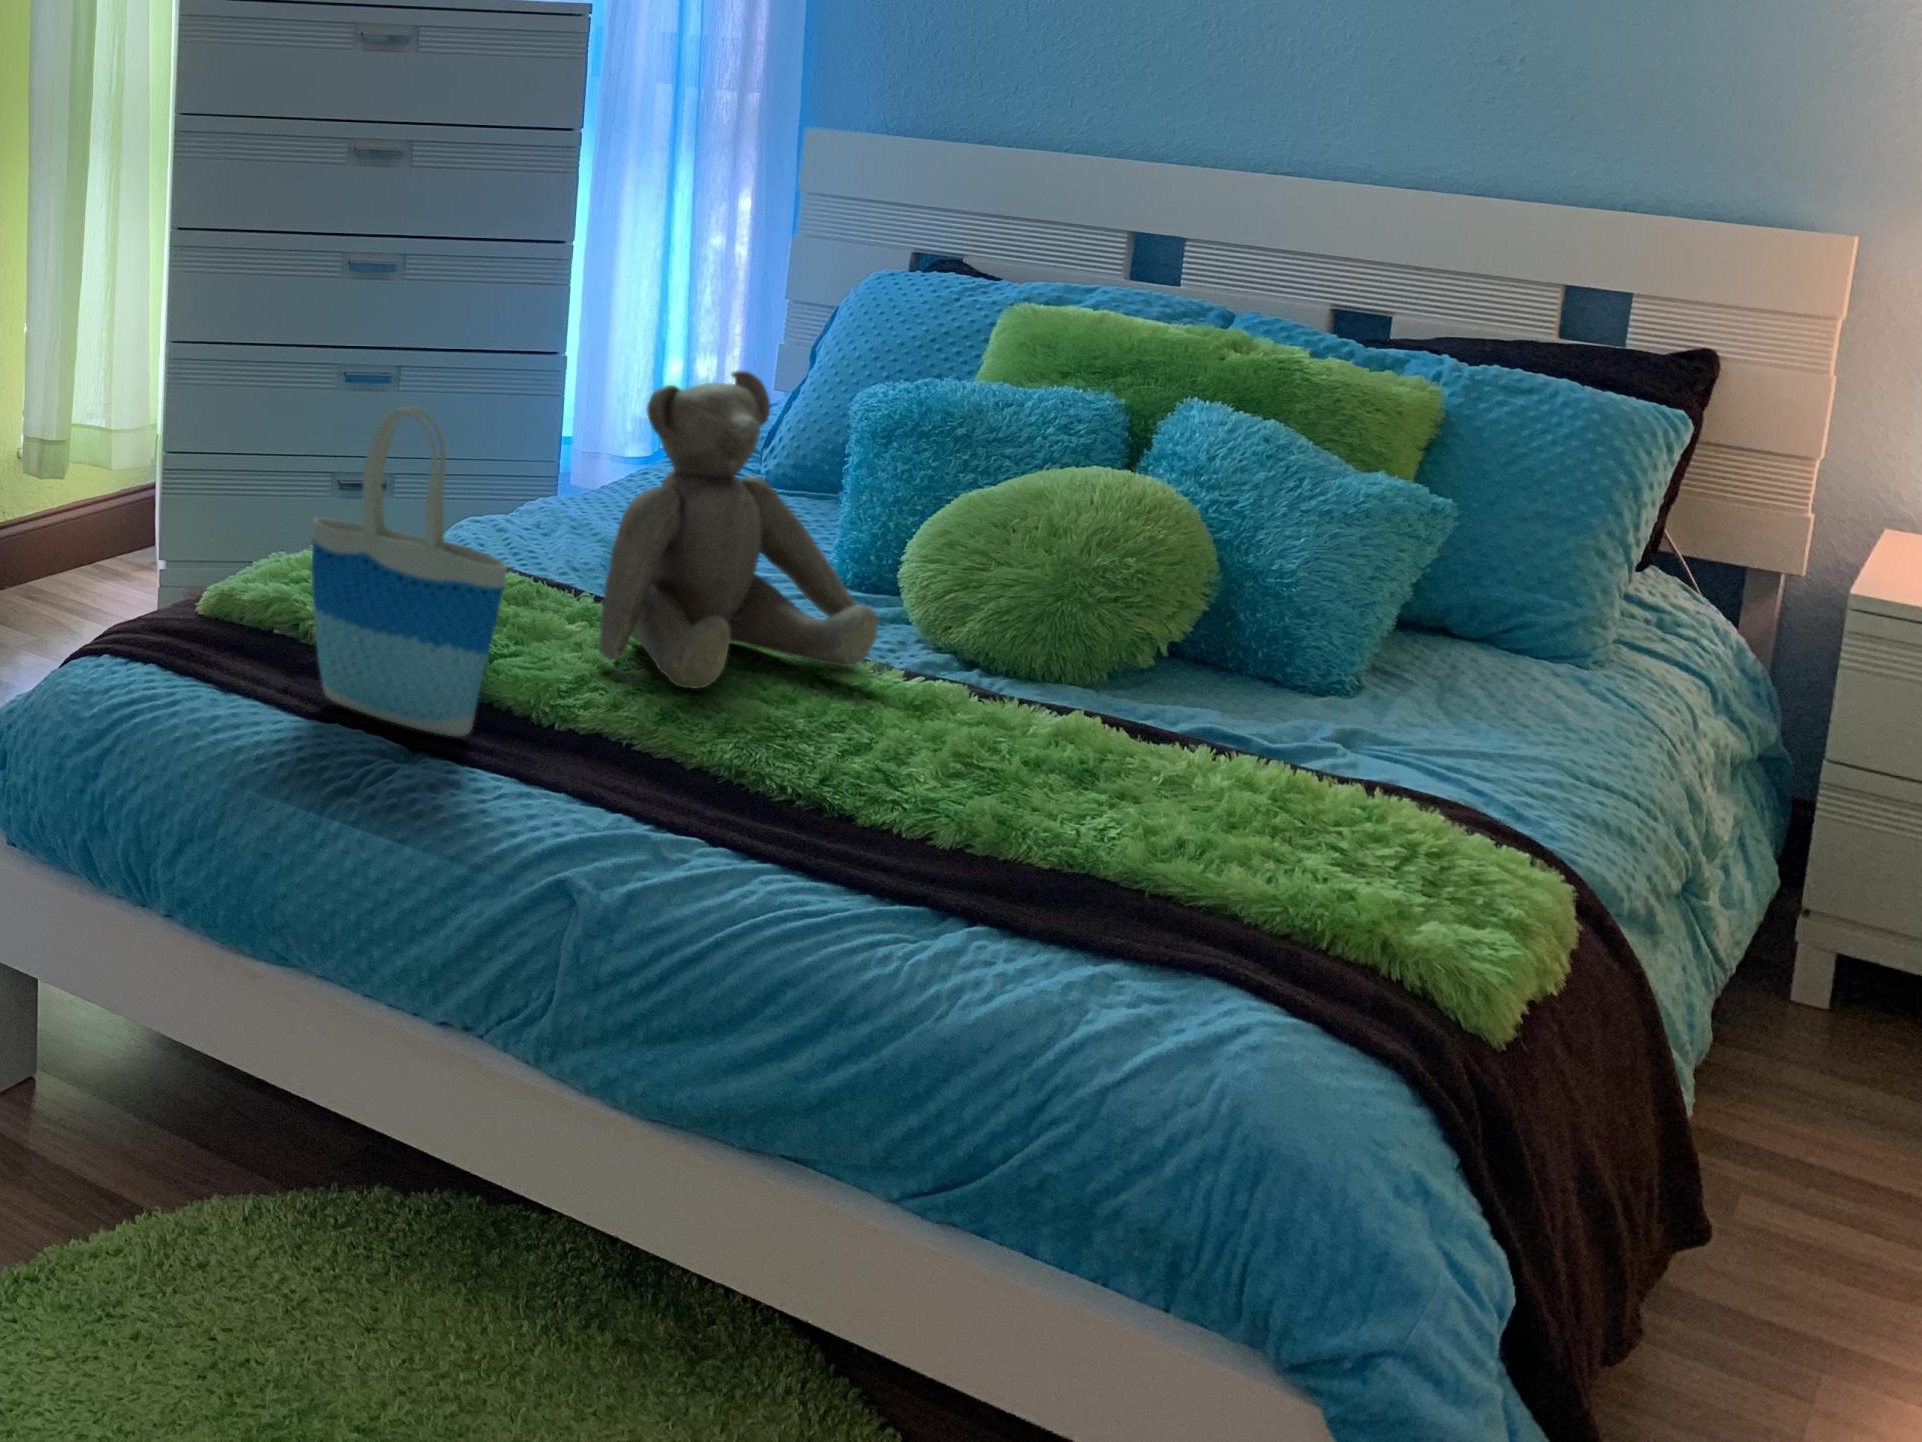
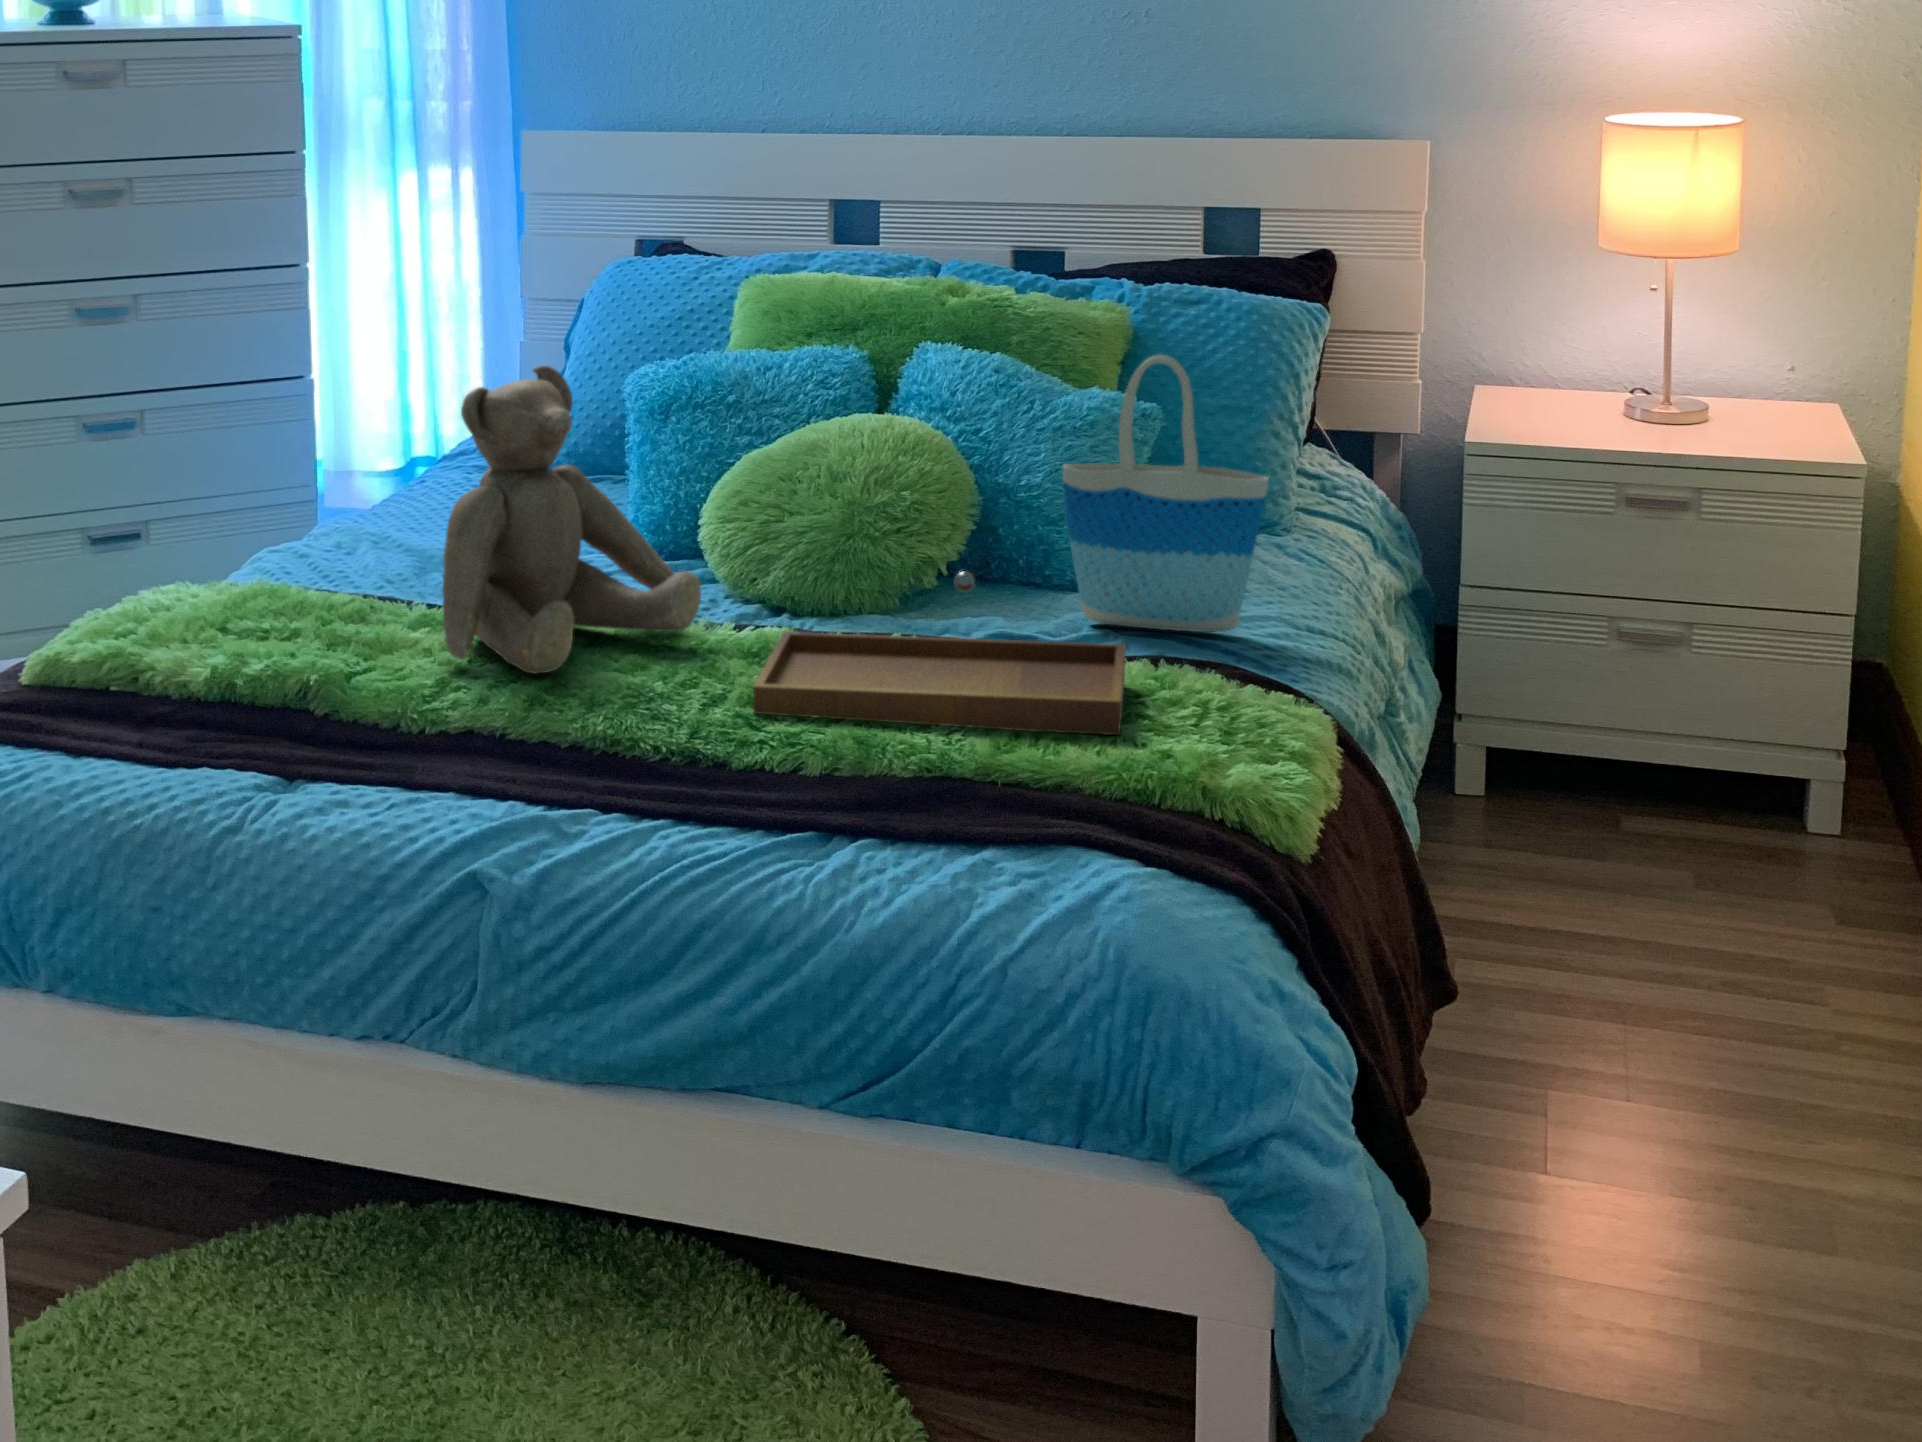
tote bag: present [312,406,507,737] -> present [1063,355,1269,632]
tray: none [897,651,1337,861] -> present [753,571,1125,735]

